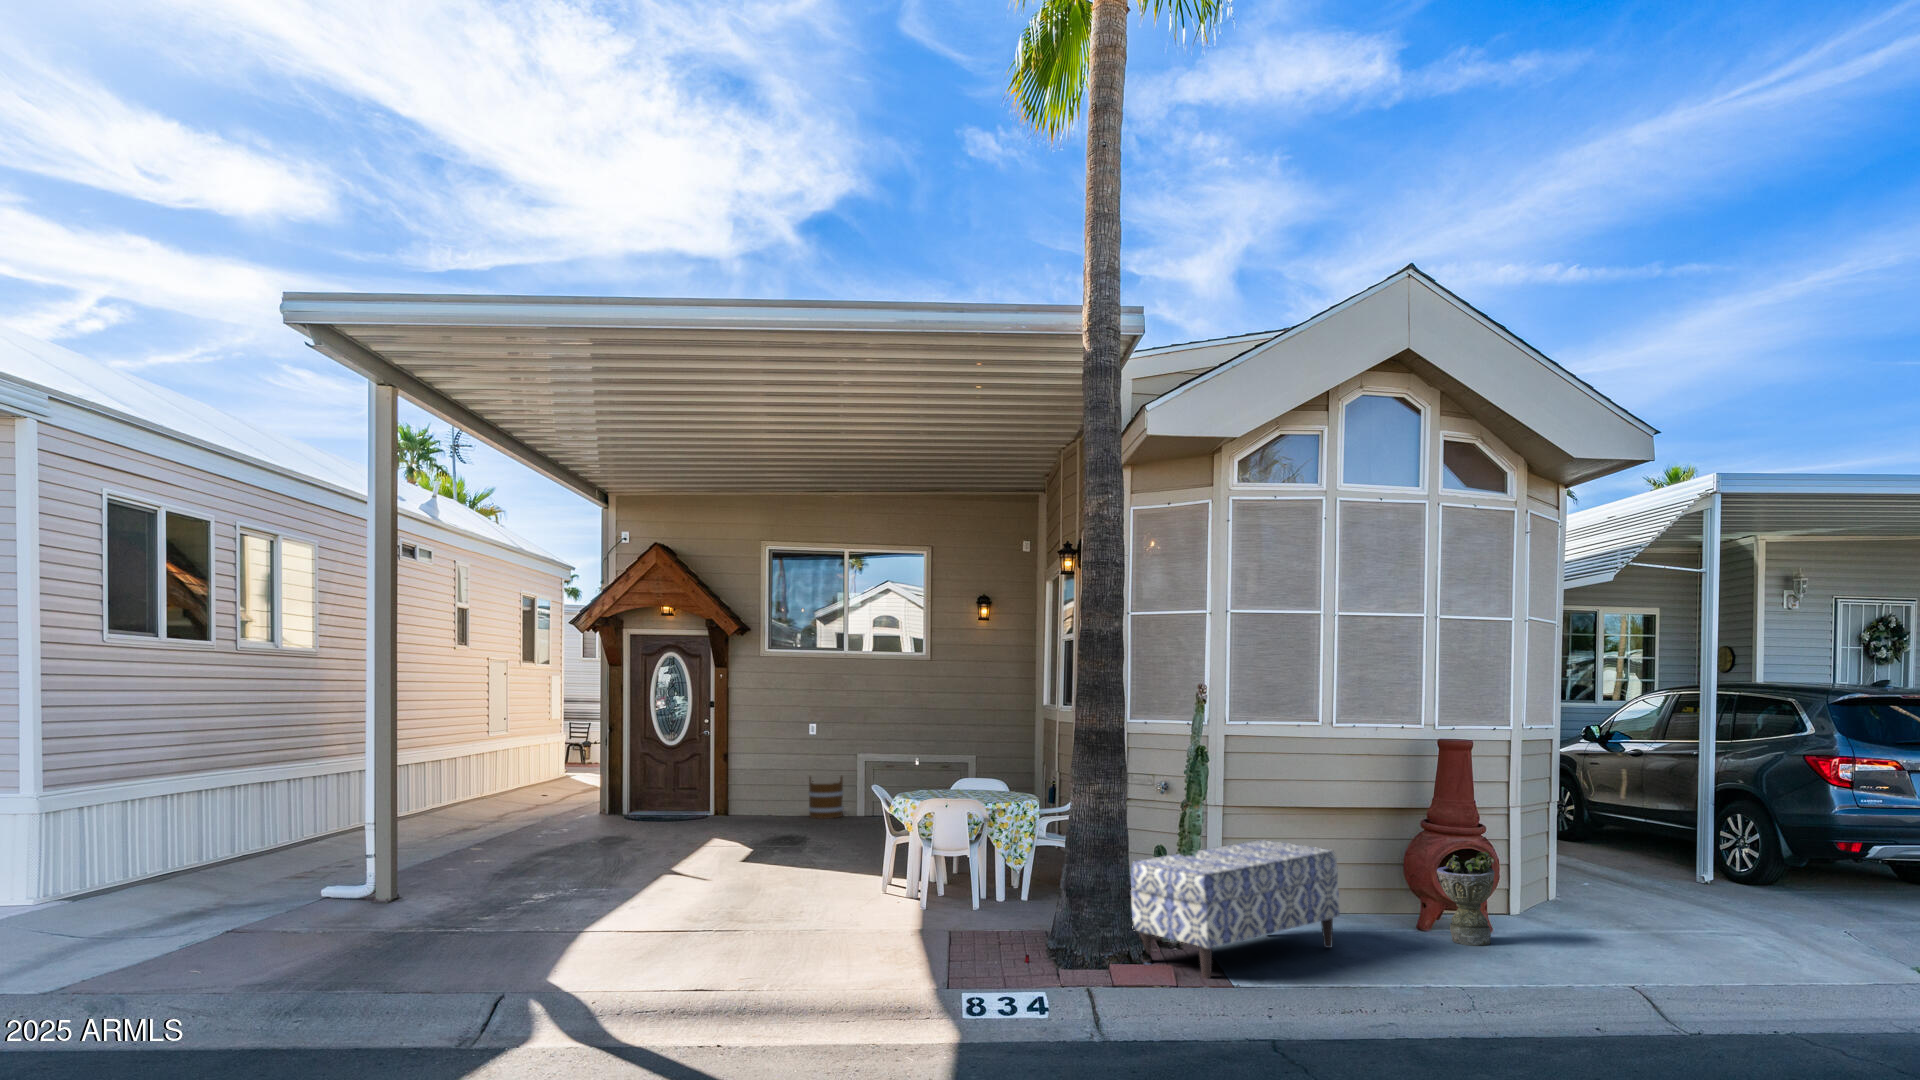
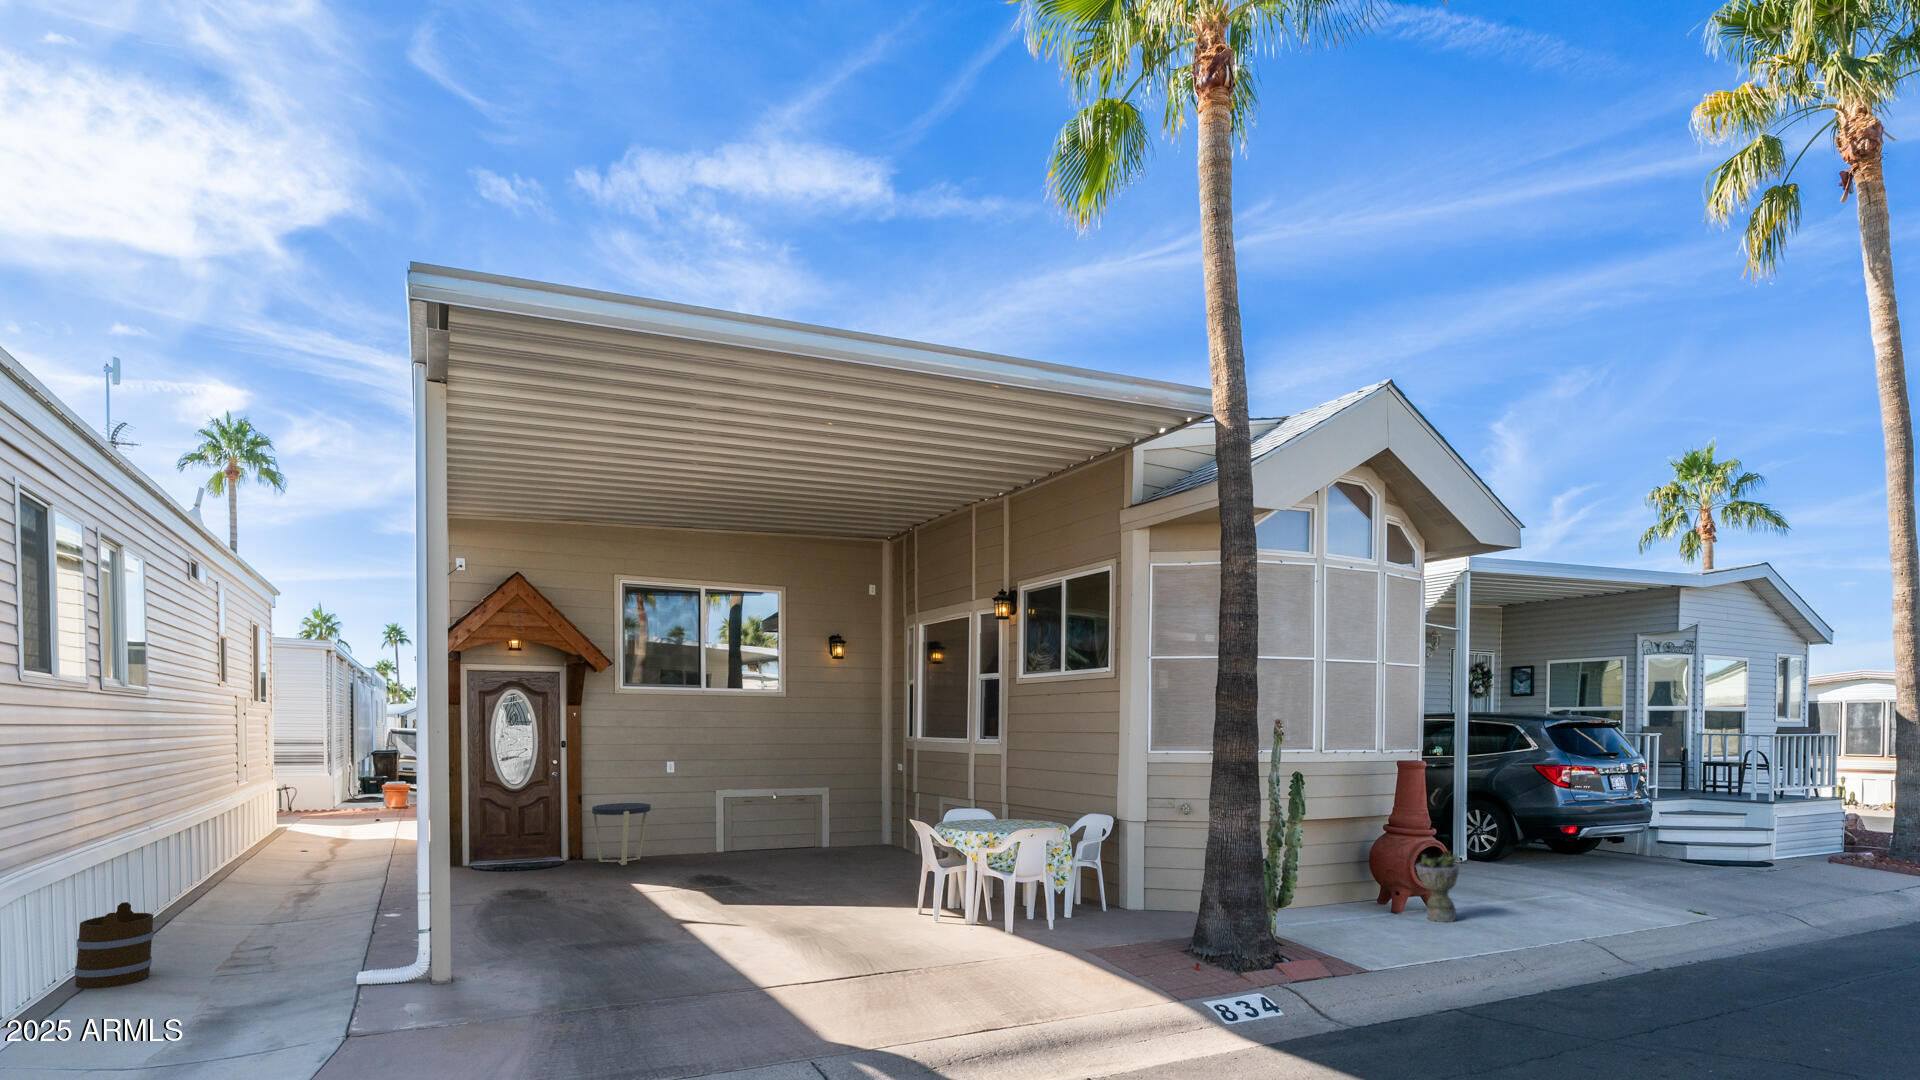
side table: none [731,762,786,820] -> present [592,803,651,865]
bucket: present [809,776,844,819] -> present [75,902,154,989]
bench: present [1131,840,1340,979] -> none [1266,852,1379,969]

